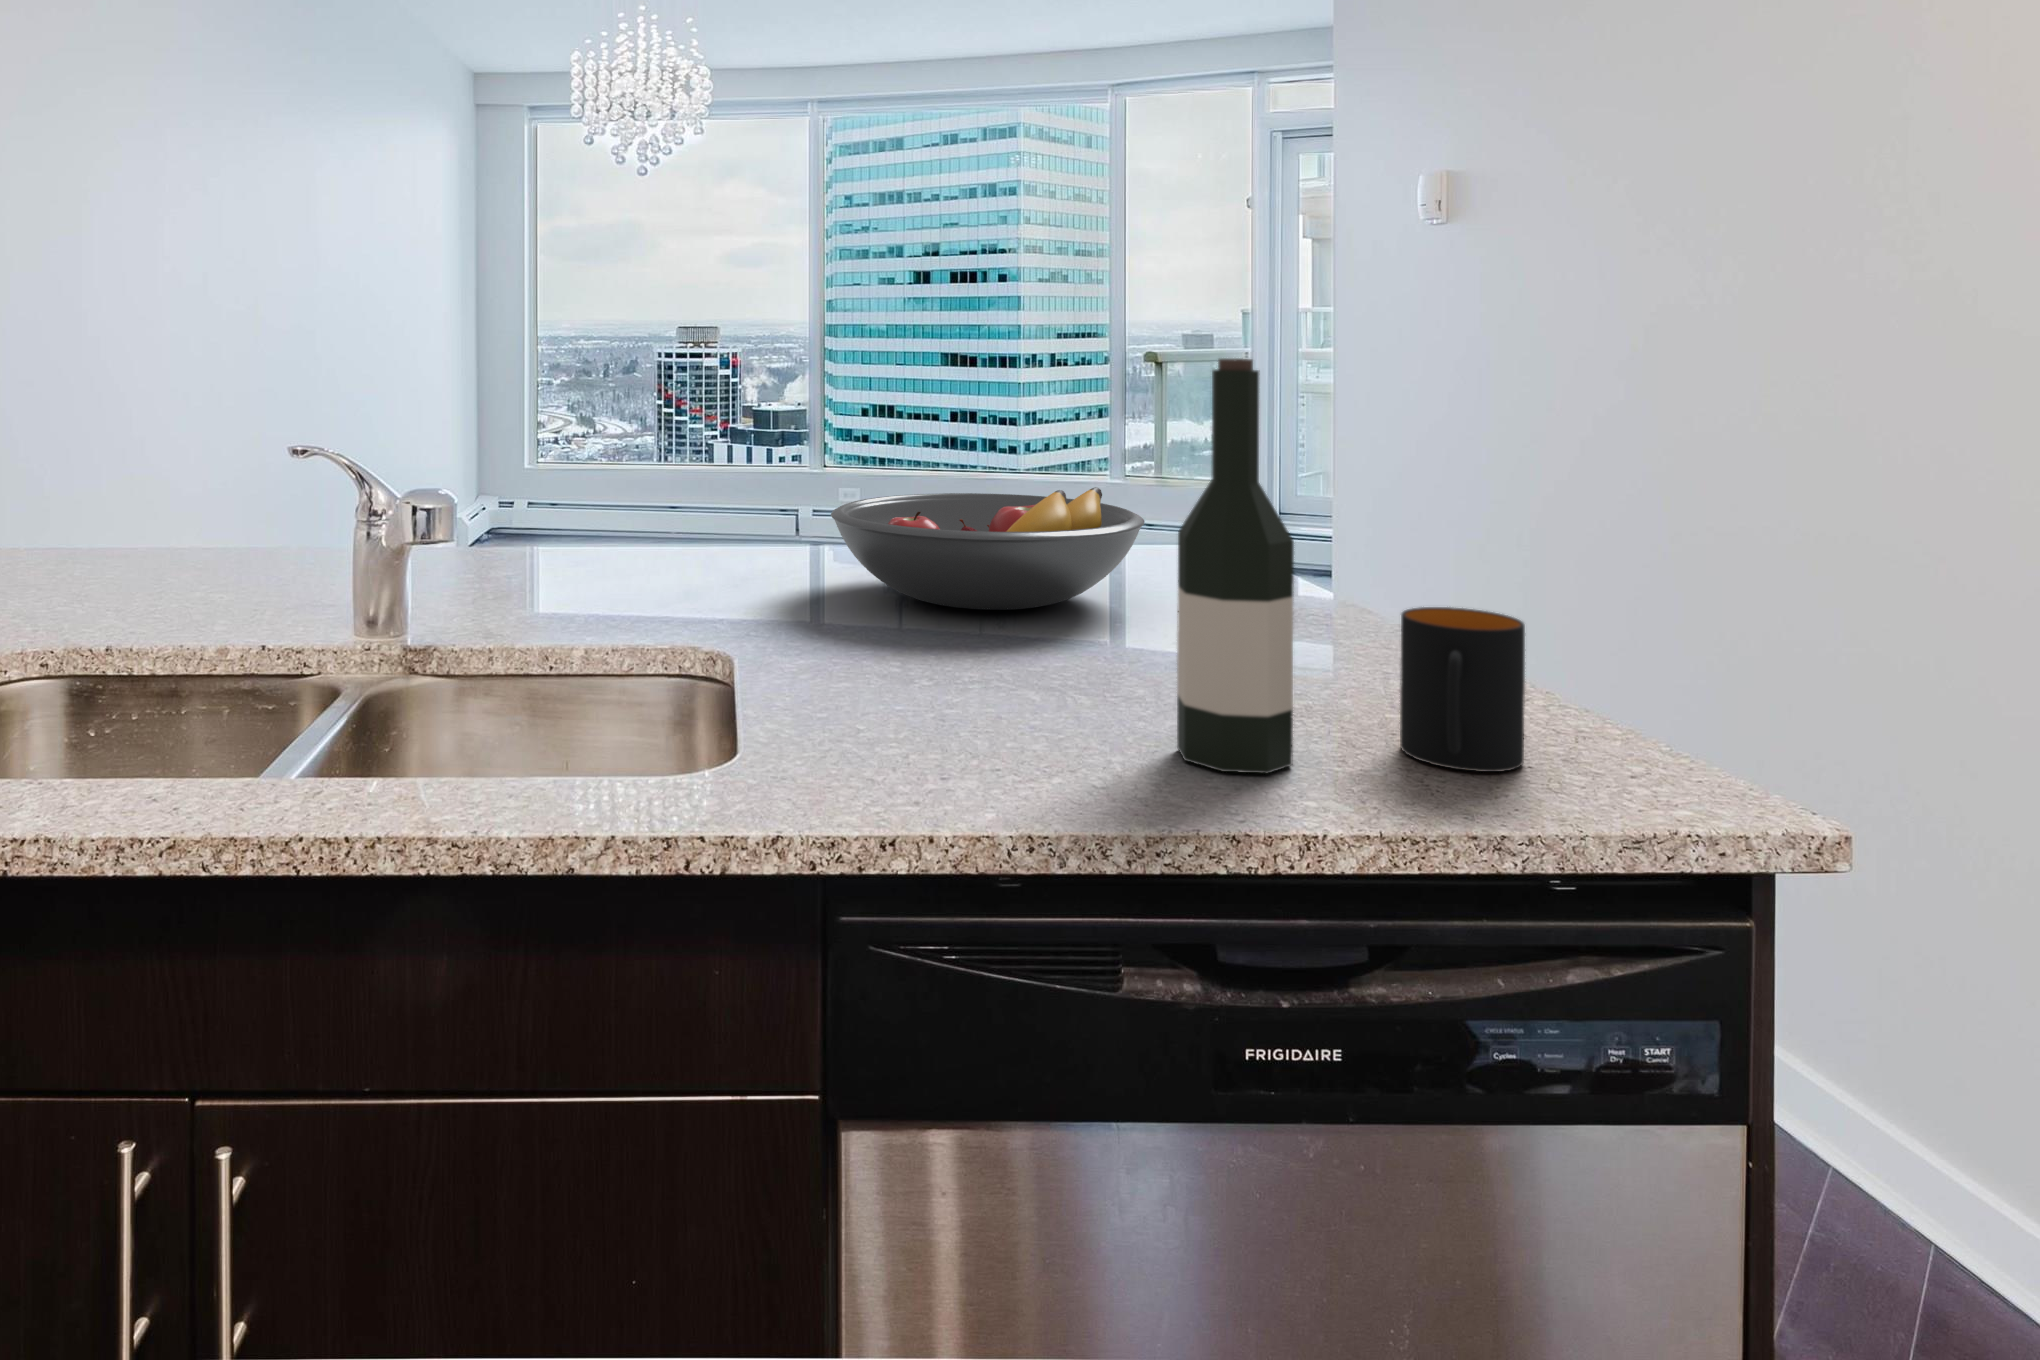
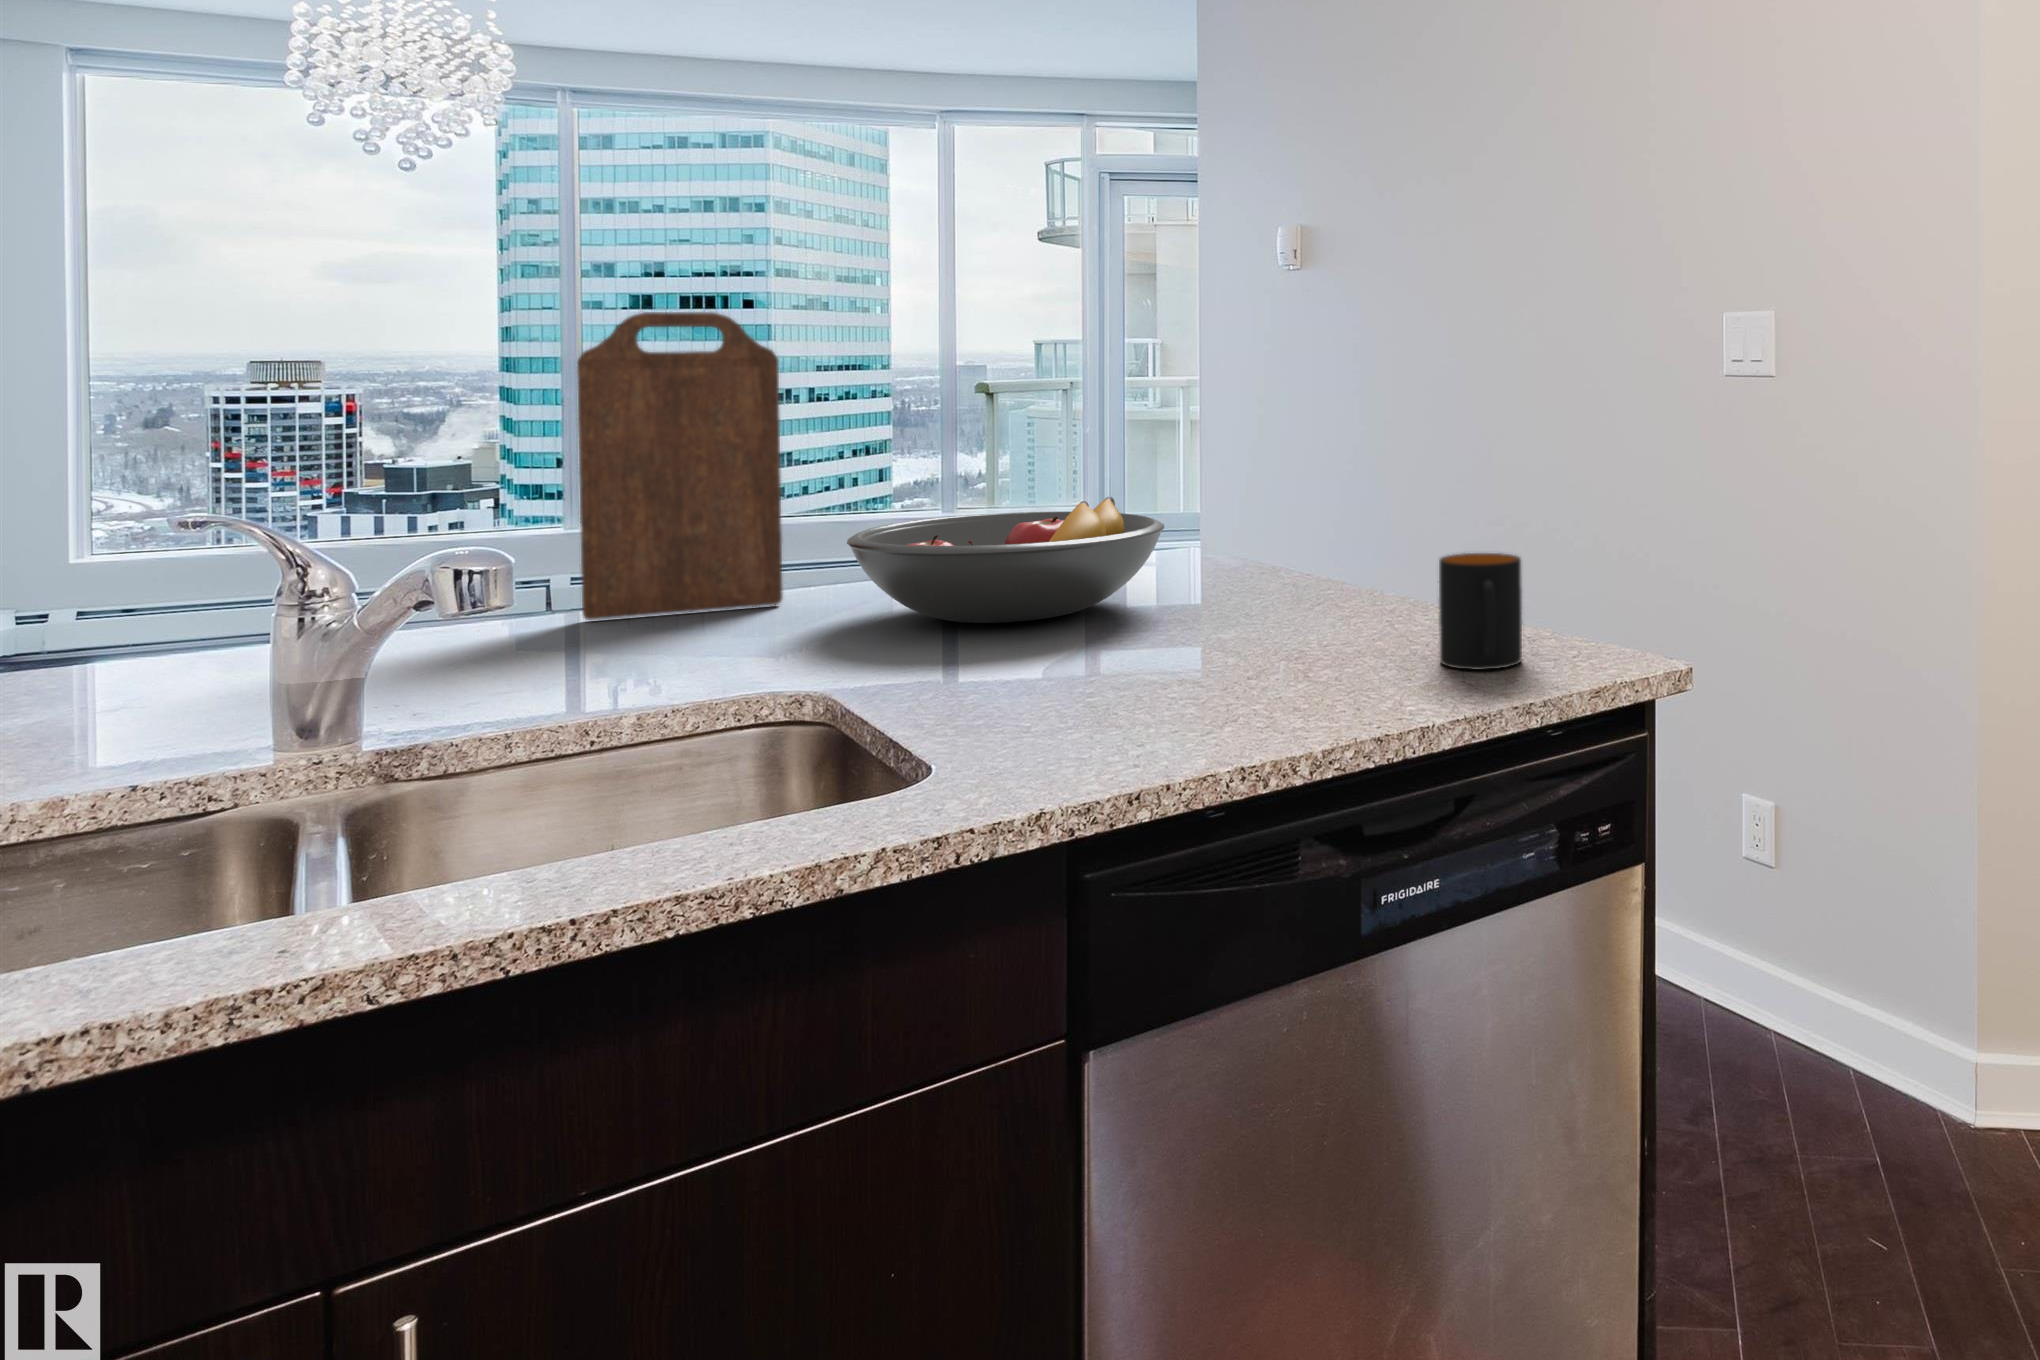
cutting board: none [659,293,811,561] -> present [577,312,783,620]
wine bottle: present [1177,358,1294,774] -> none [1292,366,1384,699]

